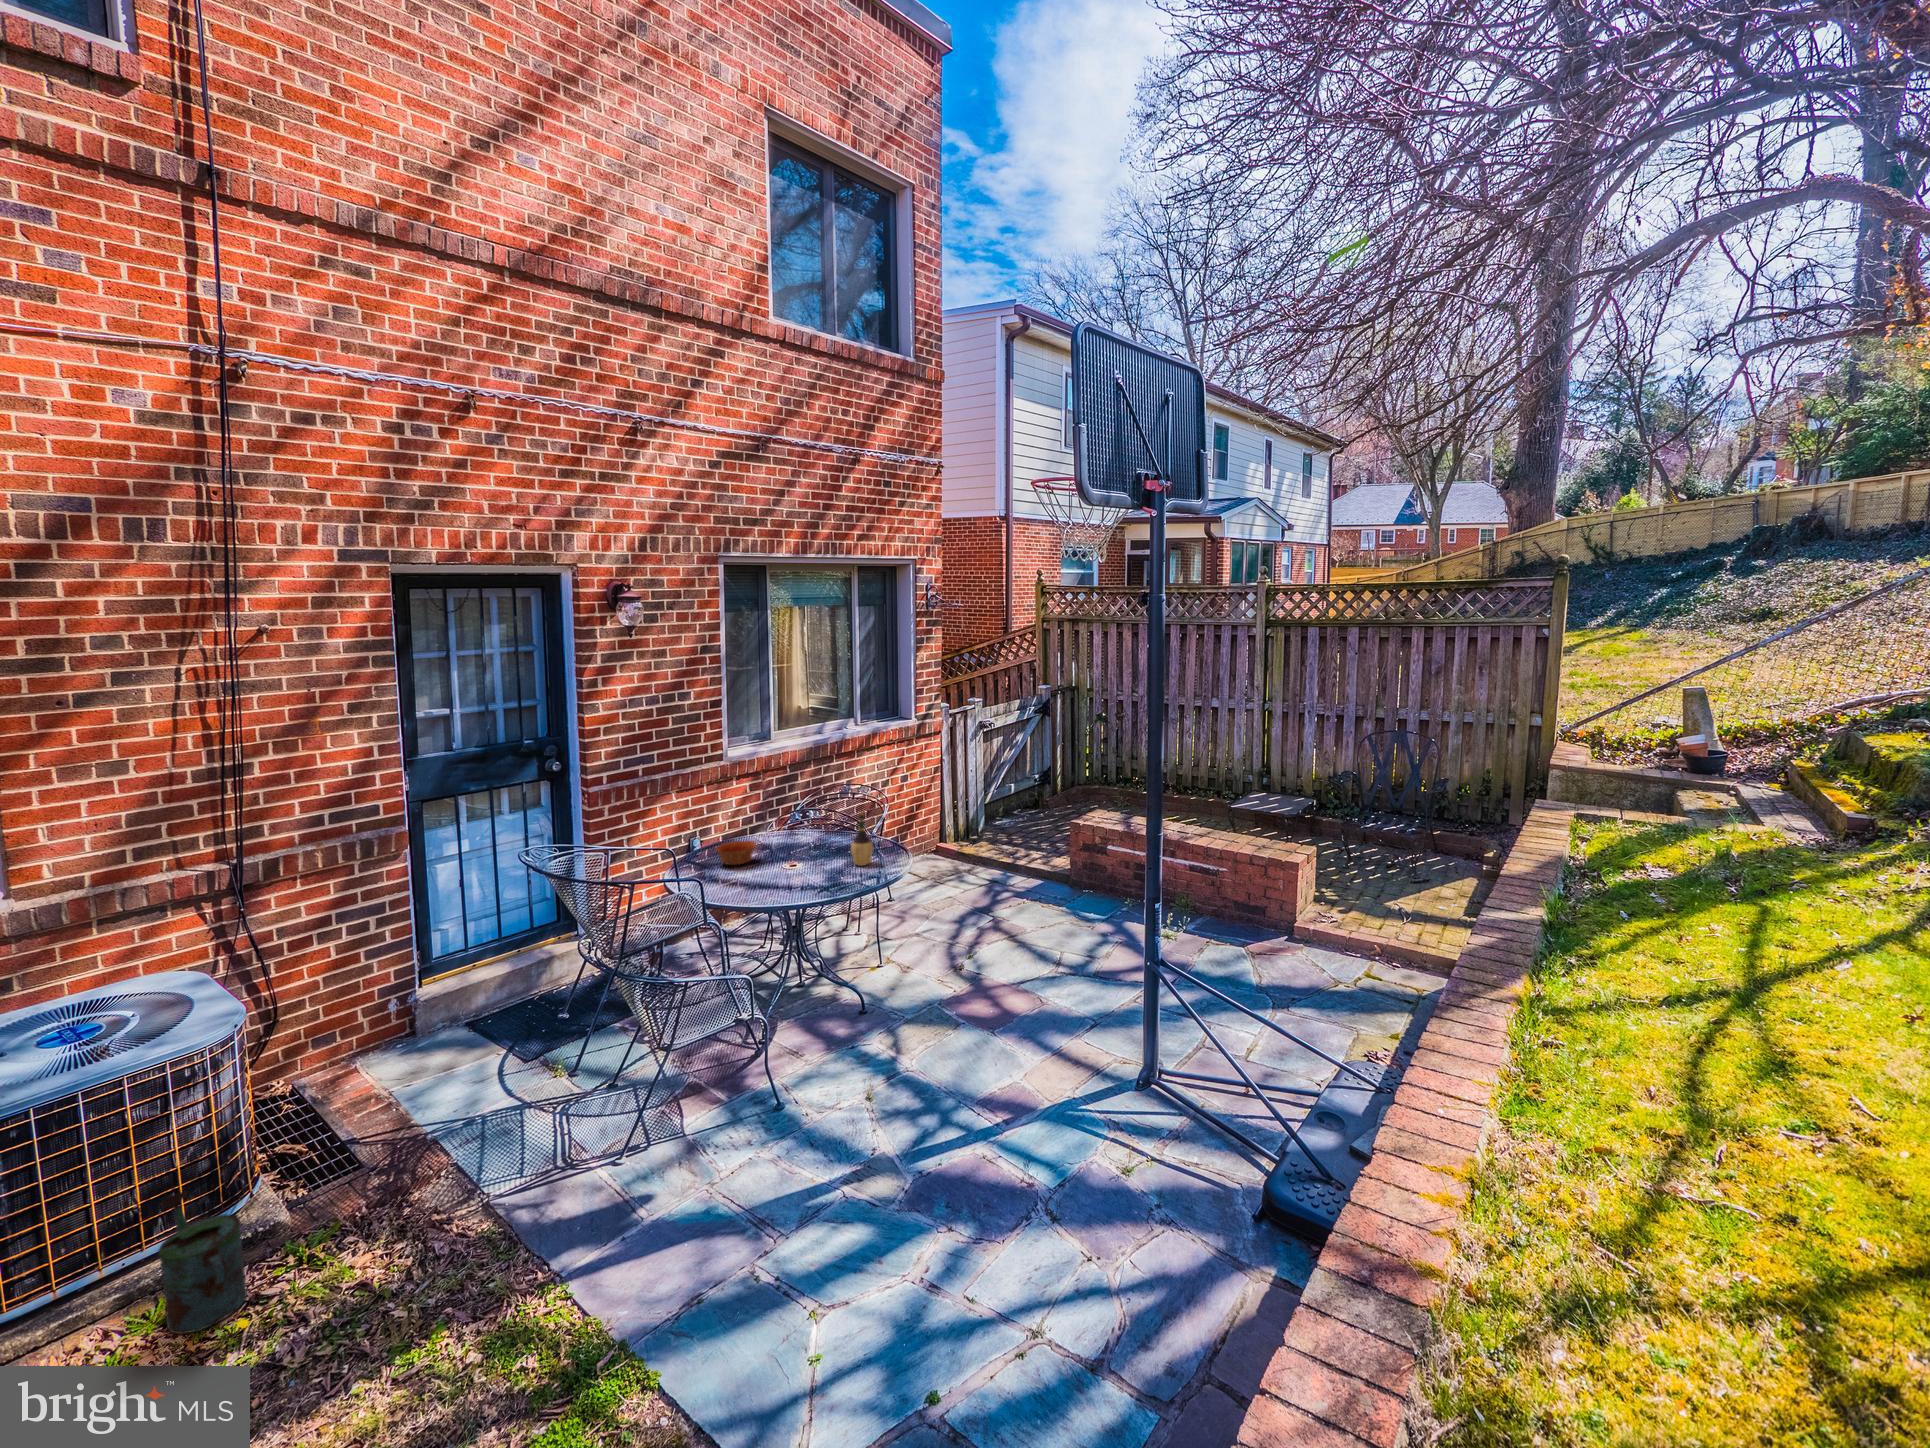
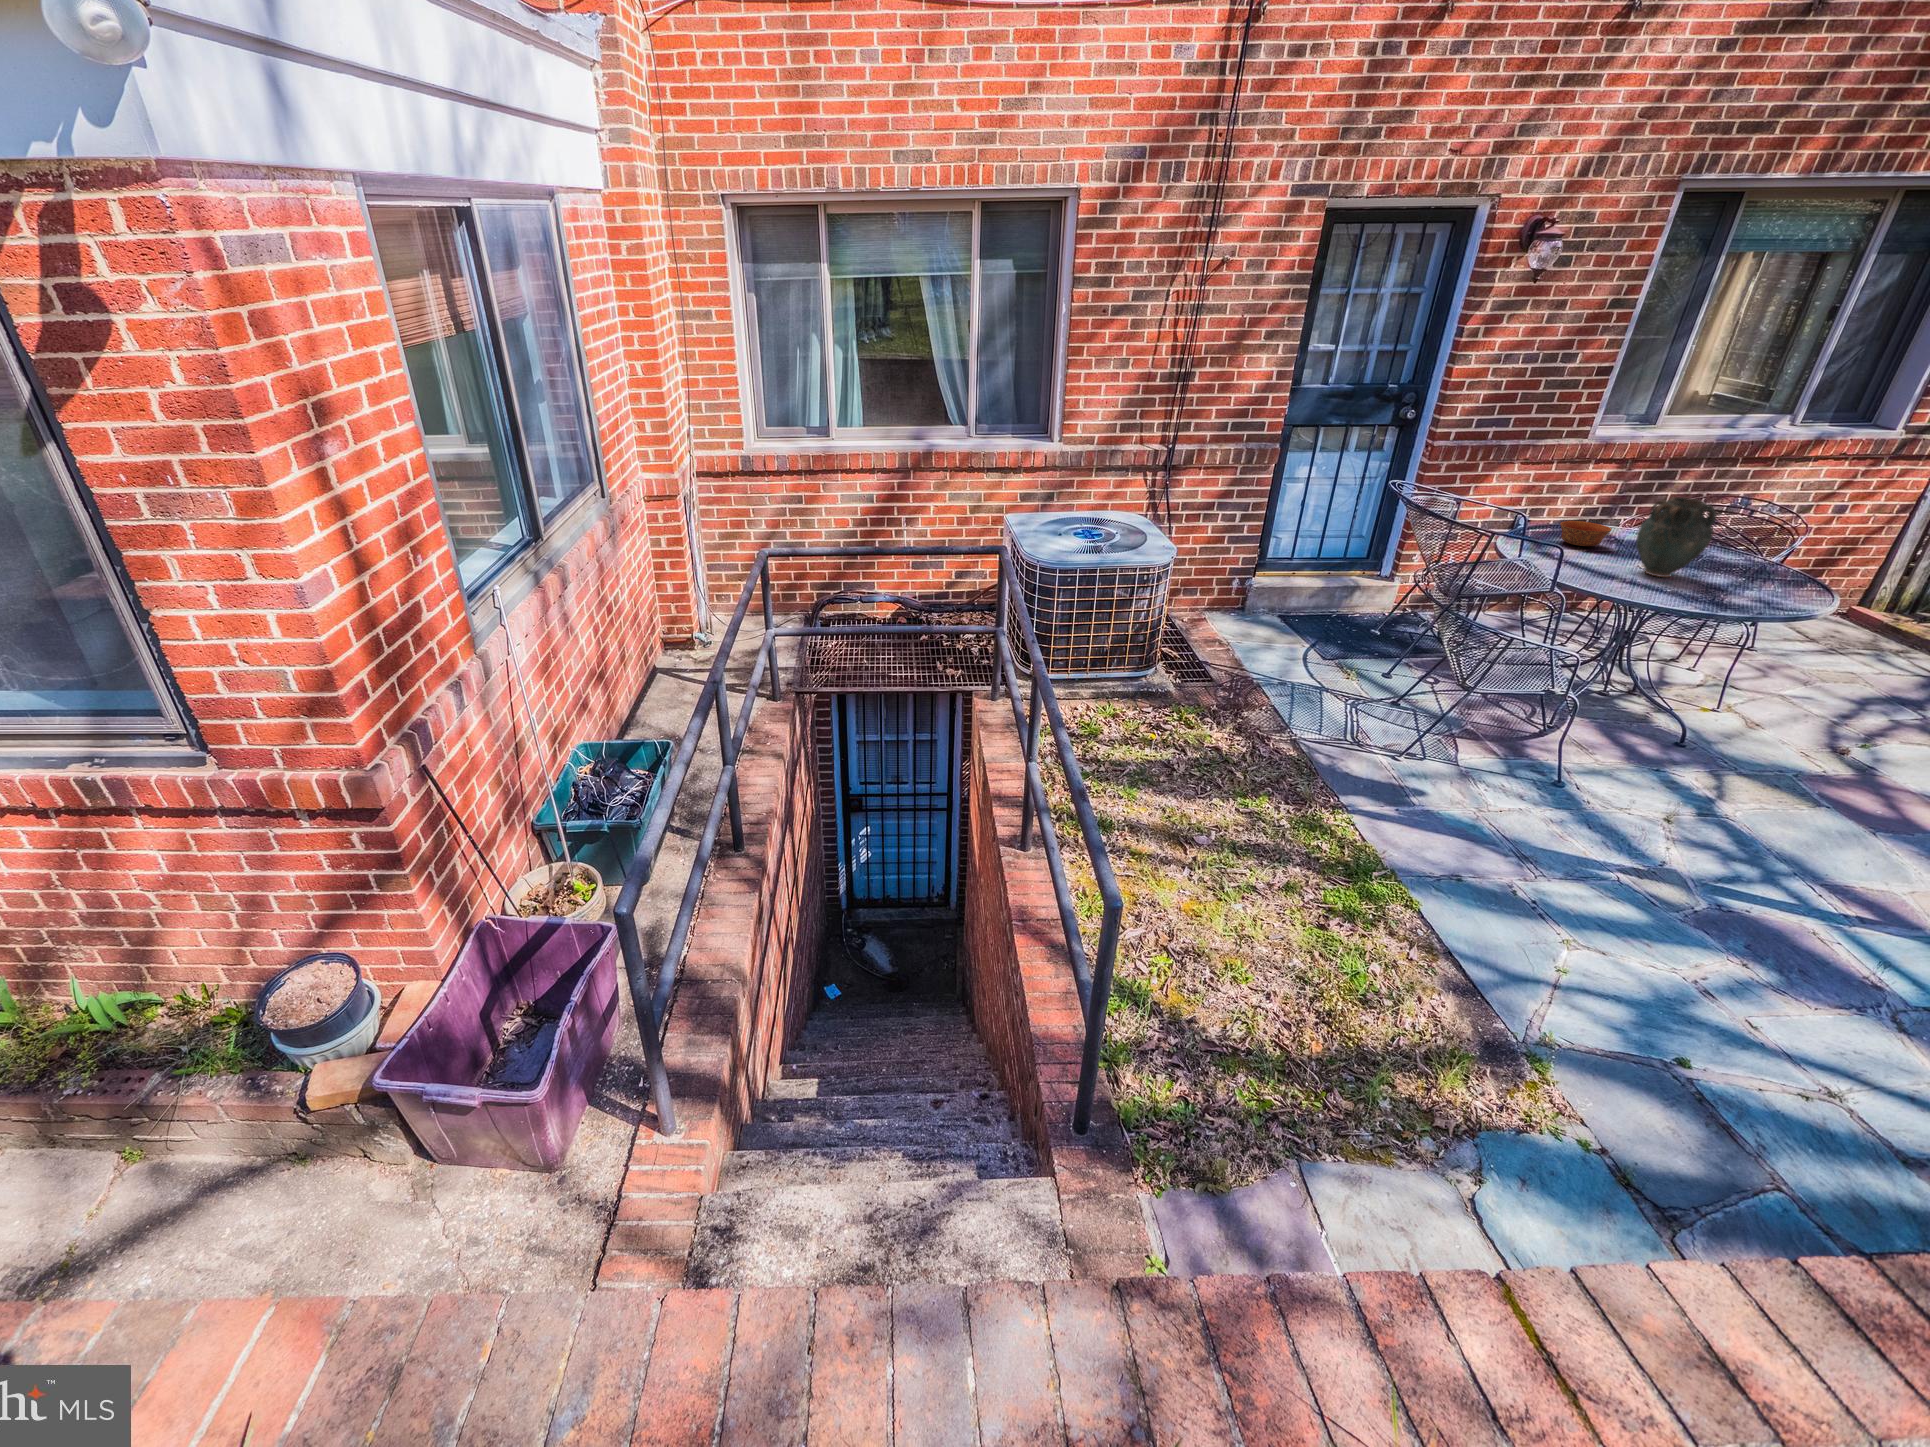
vase: none [770,811,821,882] -> present [1636,497,1717,577]
wine bottle: present [851,811,873,866] -> none [1744,517,1790,583]
watering can: present [159,1191,247,1334] -> none [1109,646,1154,727]

